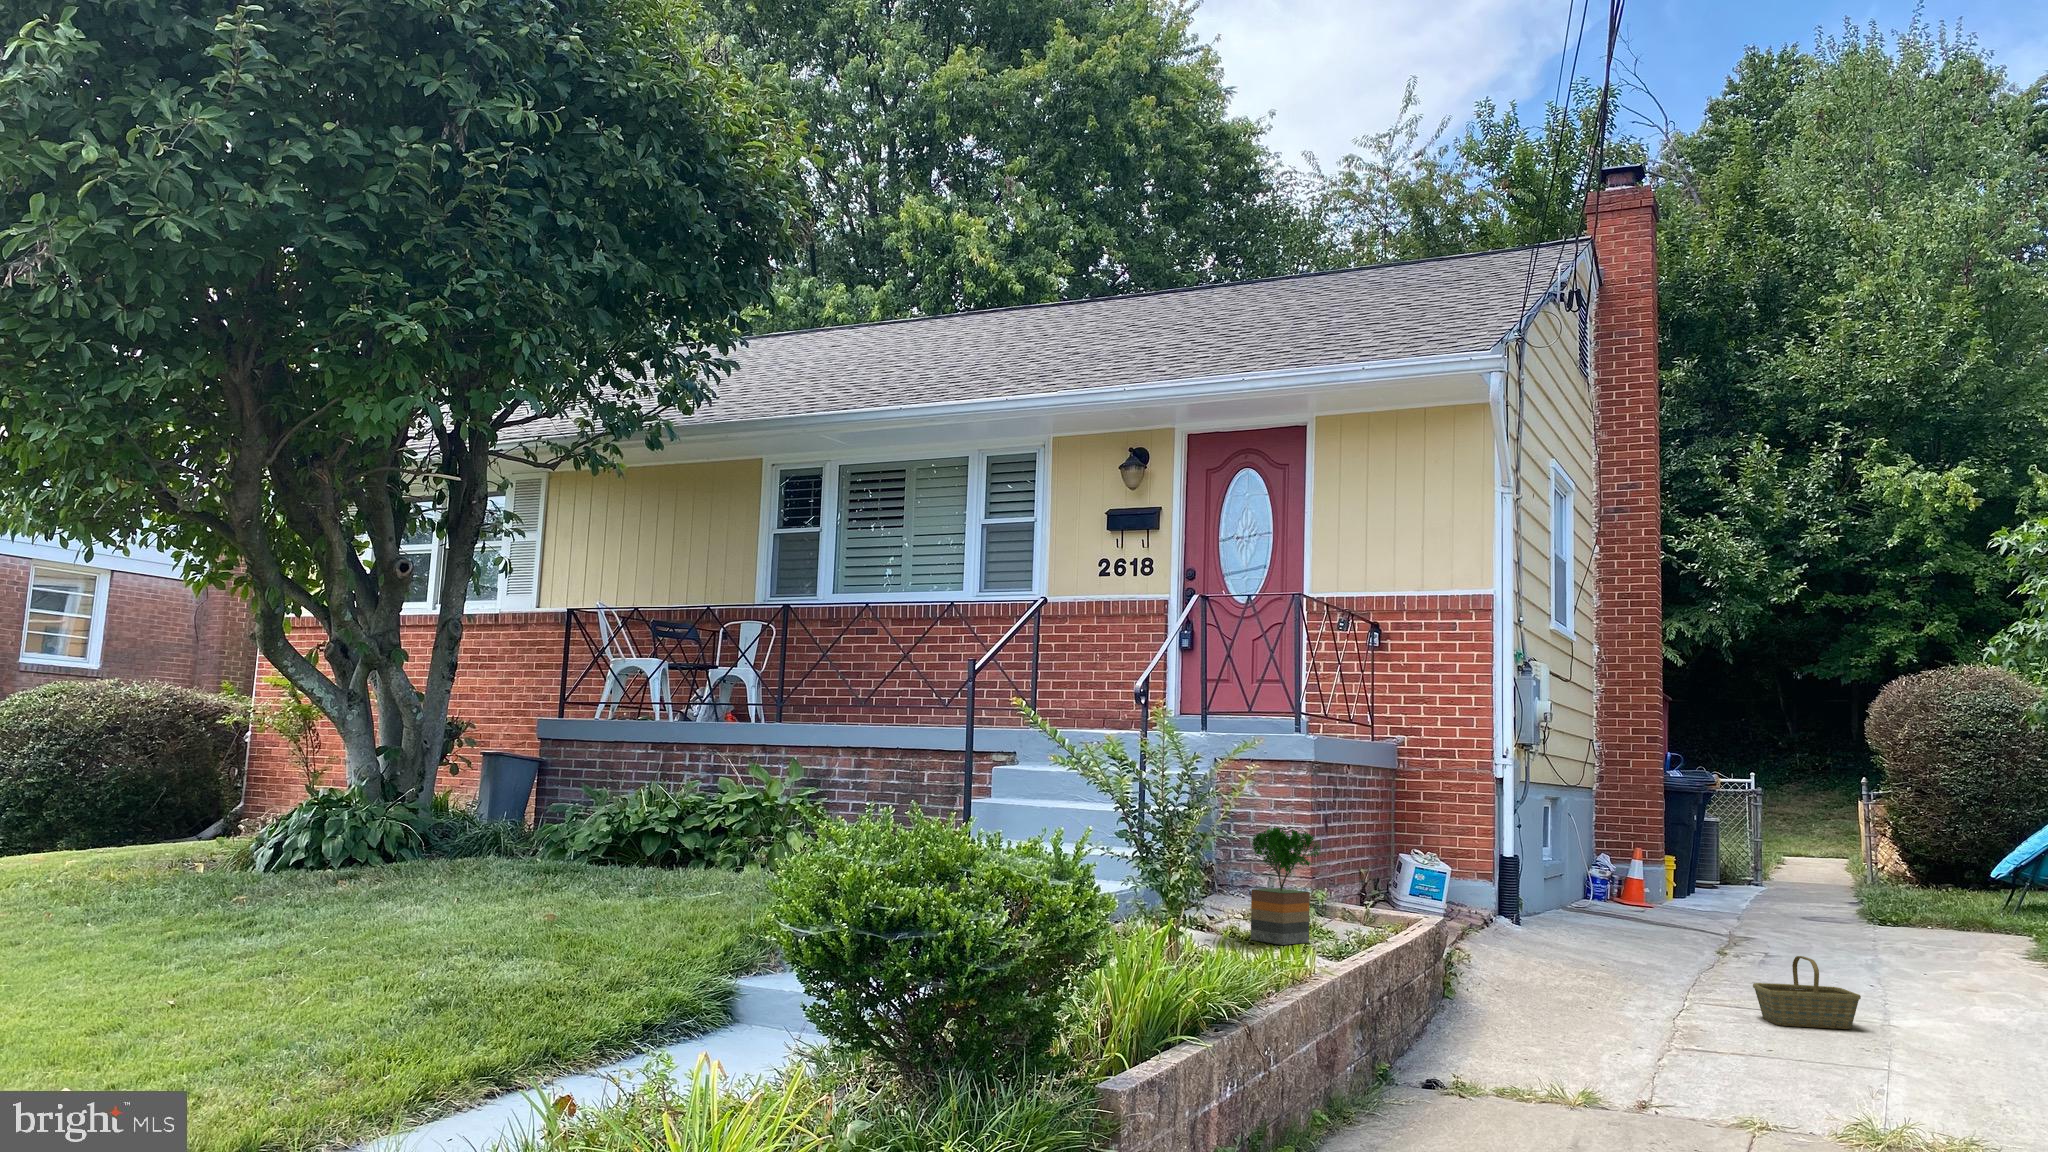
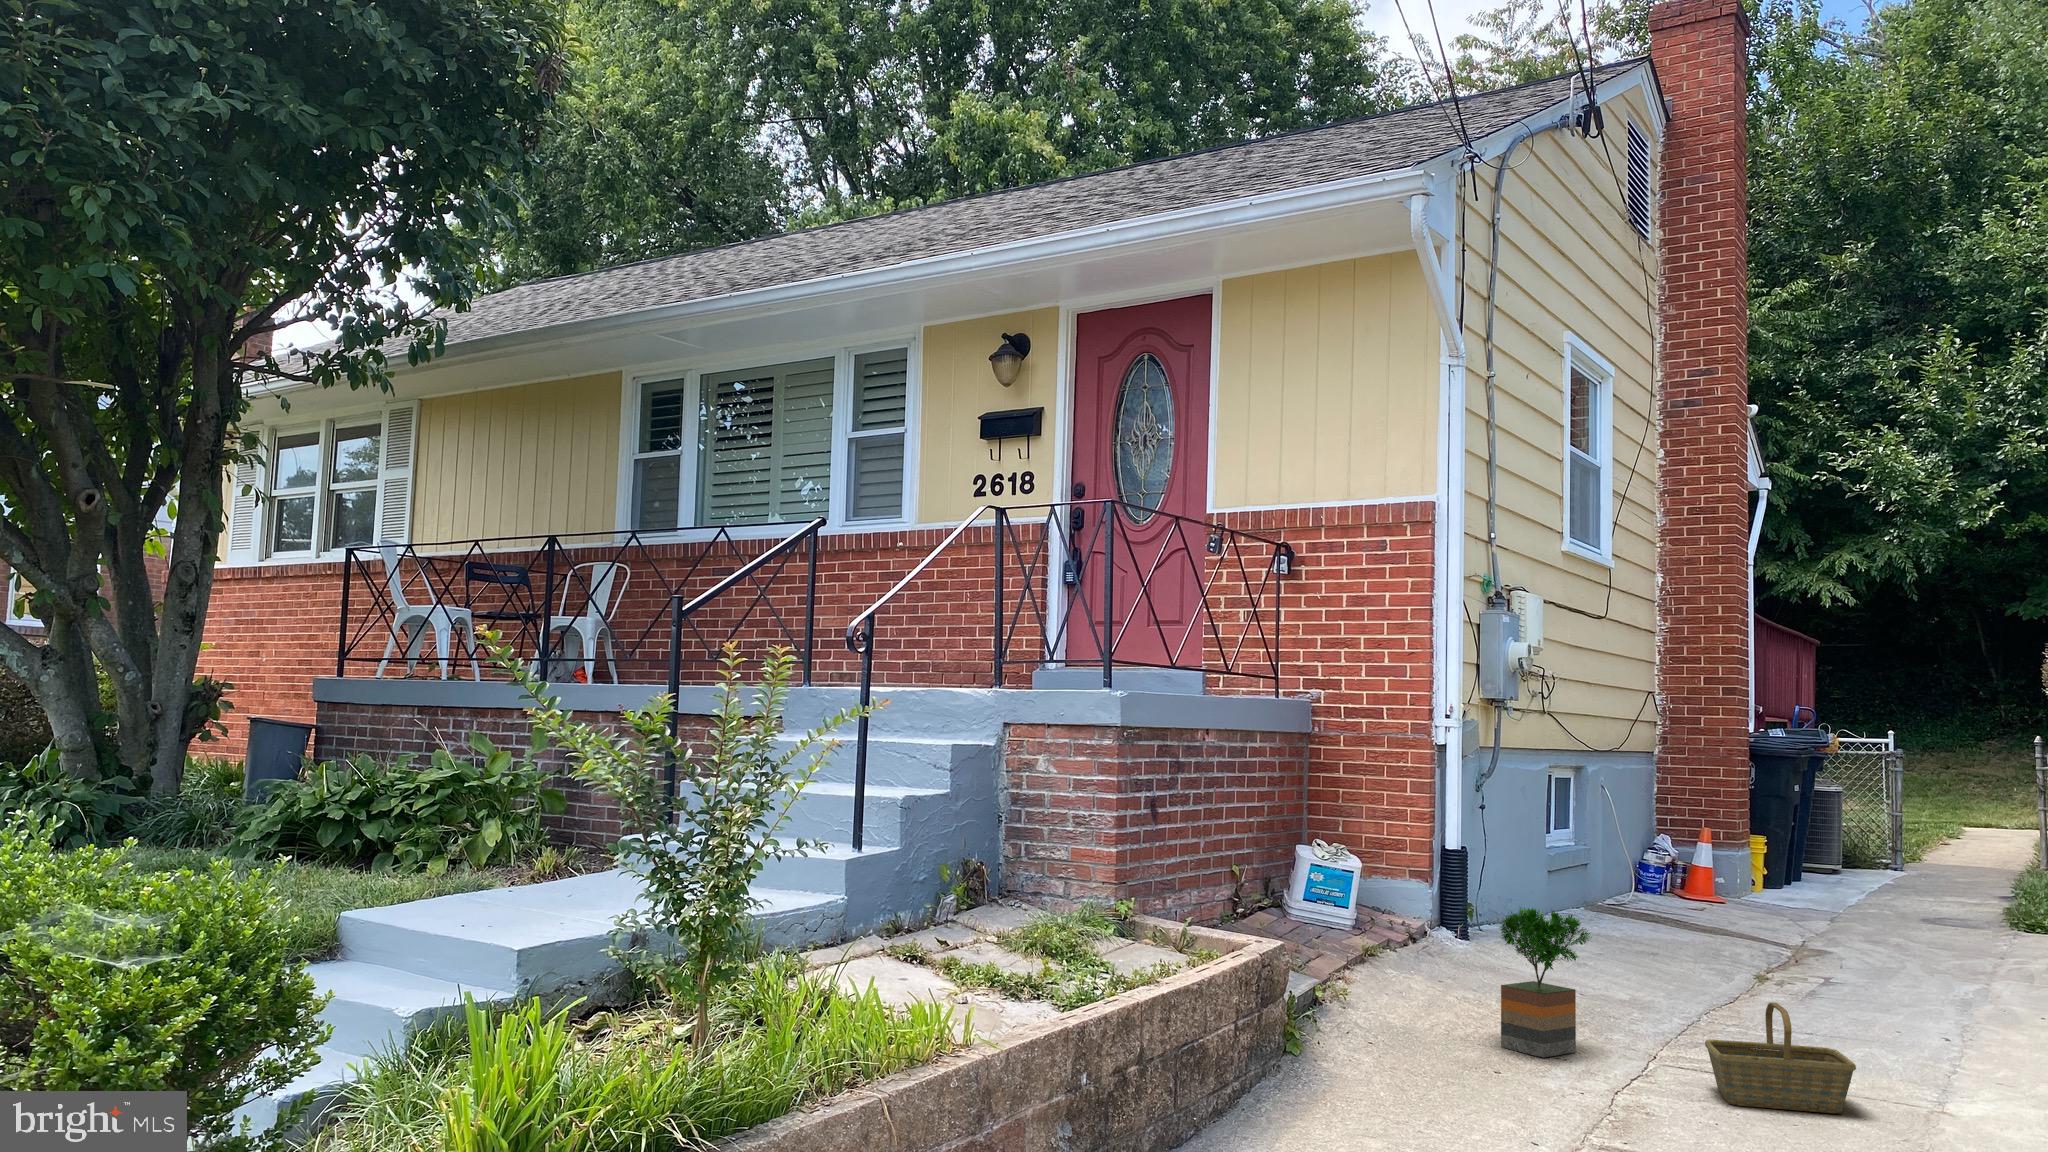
potted tree: present [1251,827,1321,945] -> present [1499,907,1590,1057]

